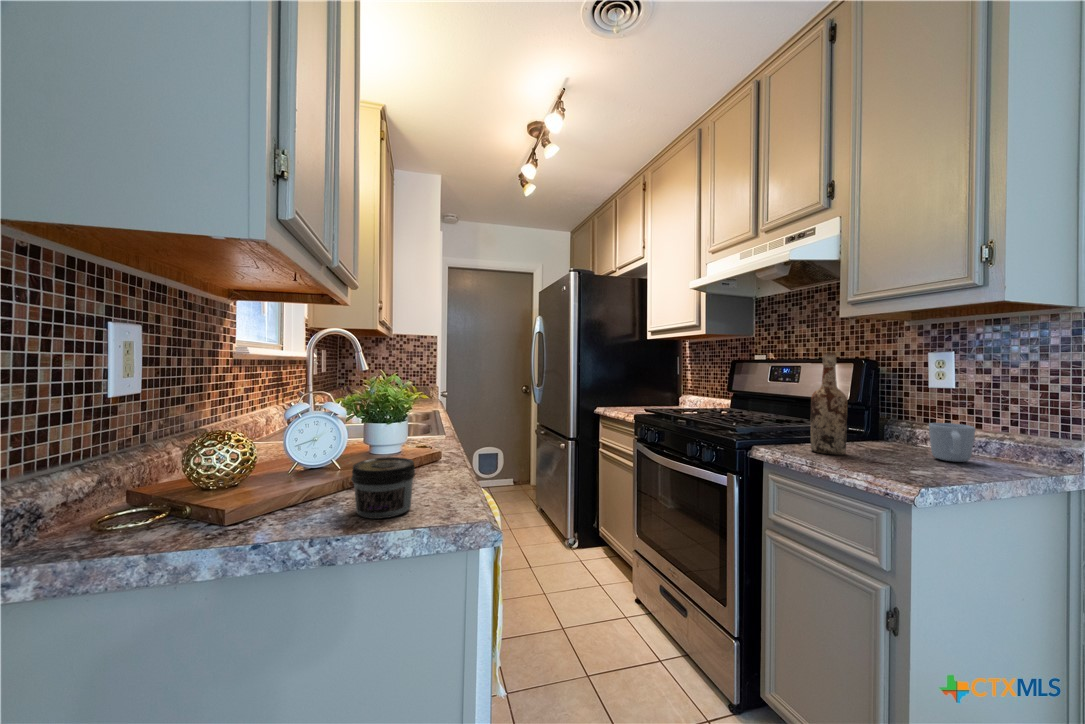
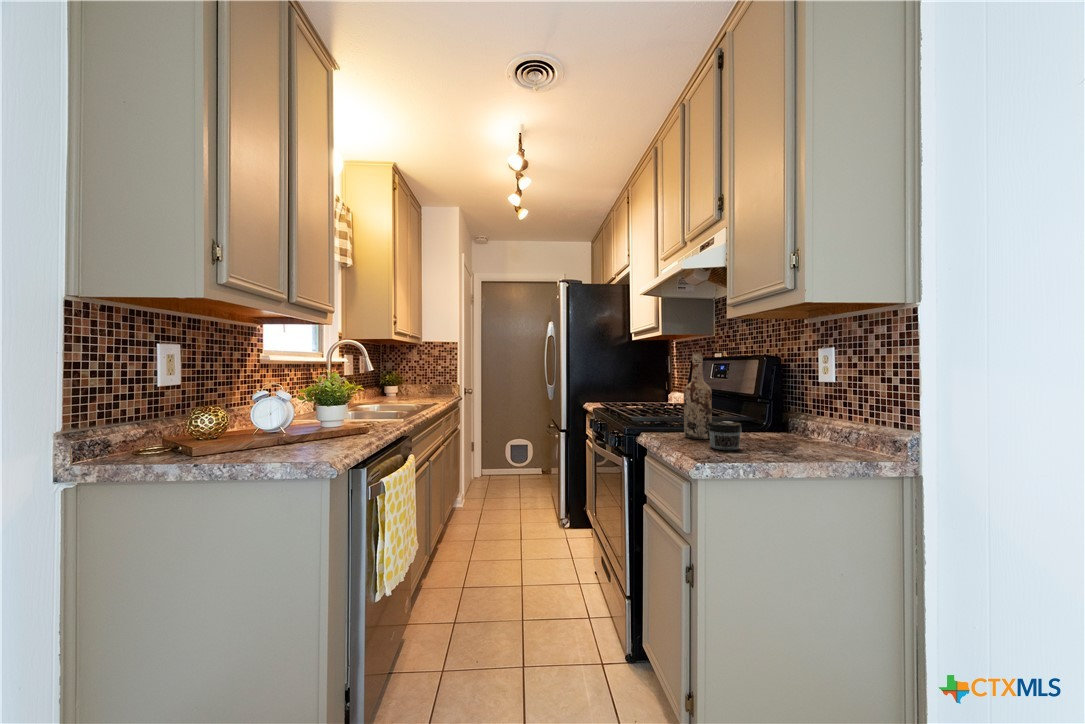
mug: present [929,423,975,462] -> none [780,412,815,446]
jar: present [351,457,415,519] -> present [708,421,742,450]

